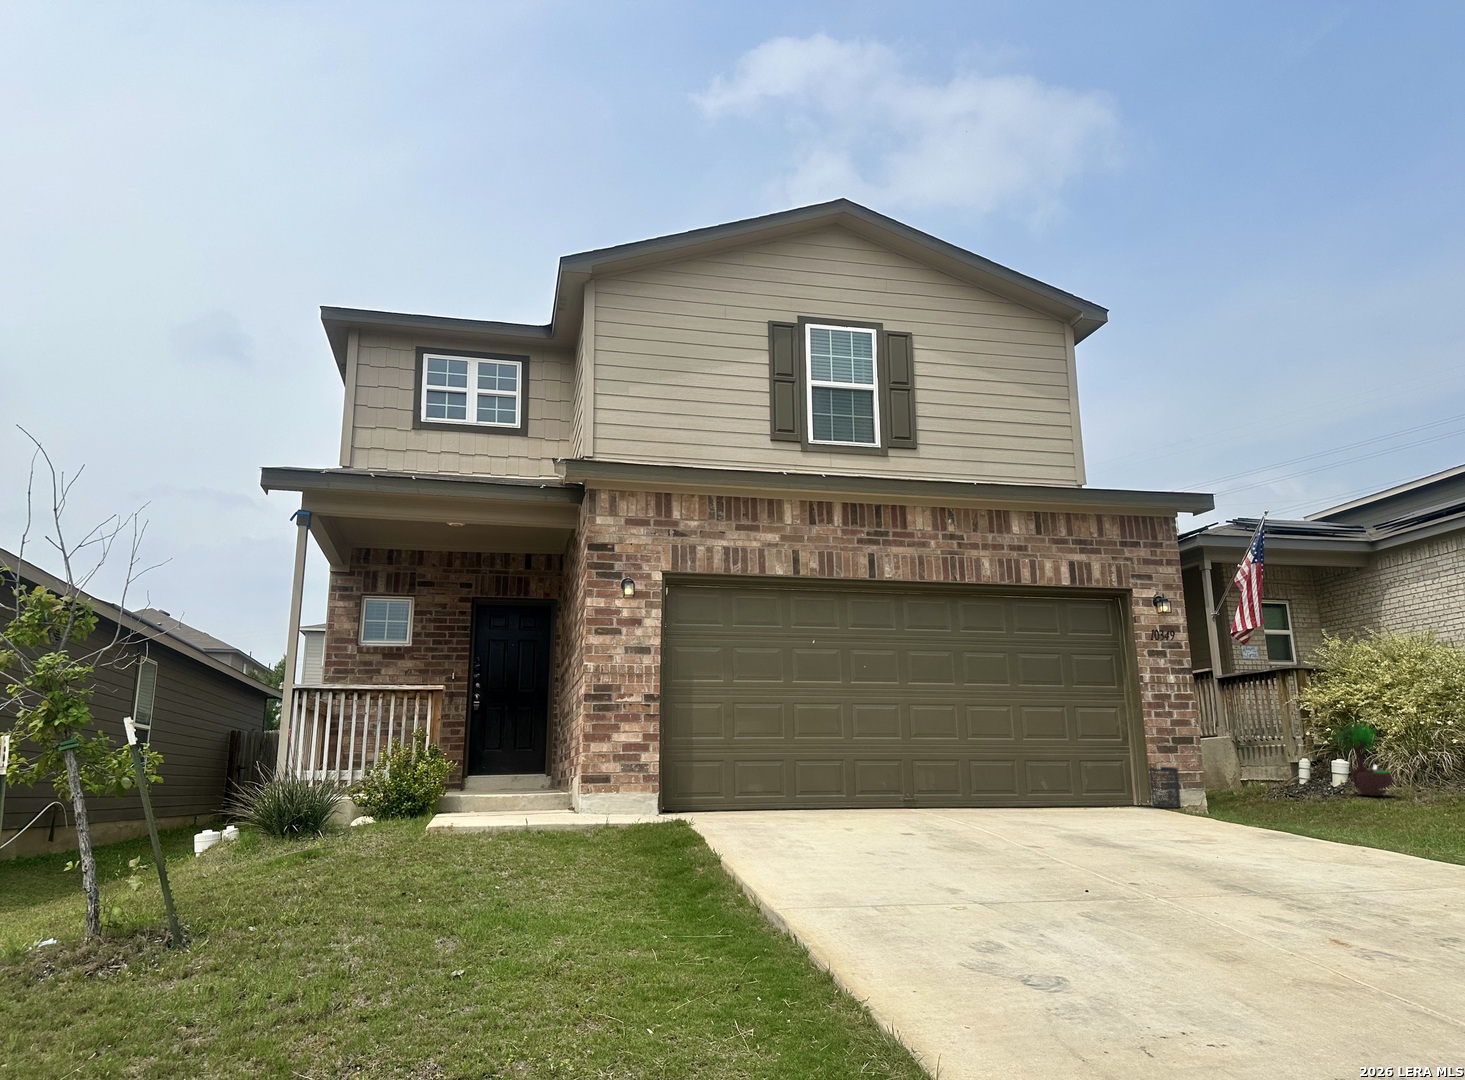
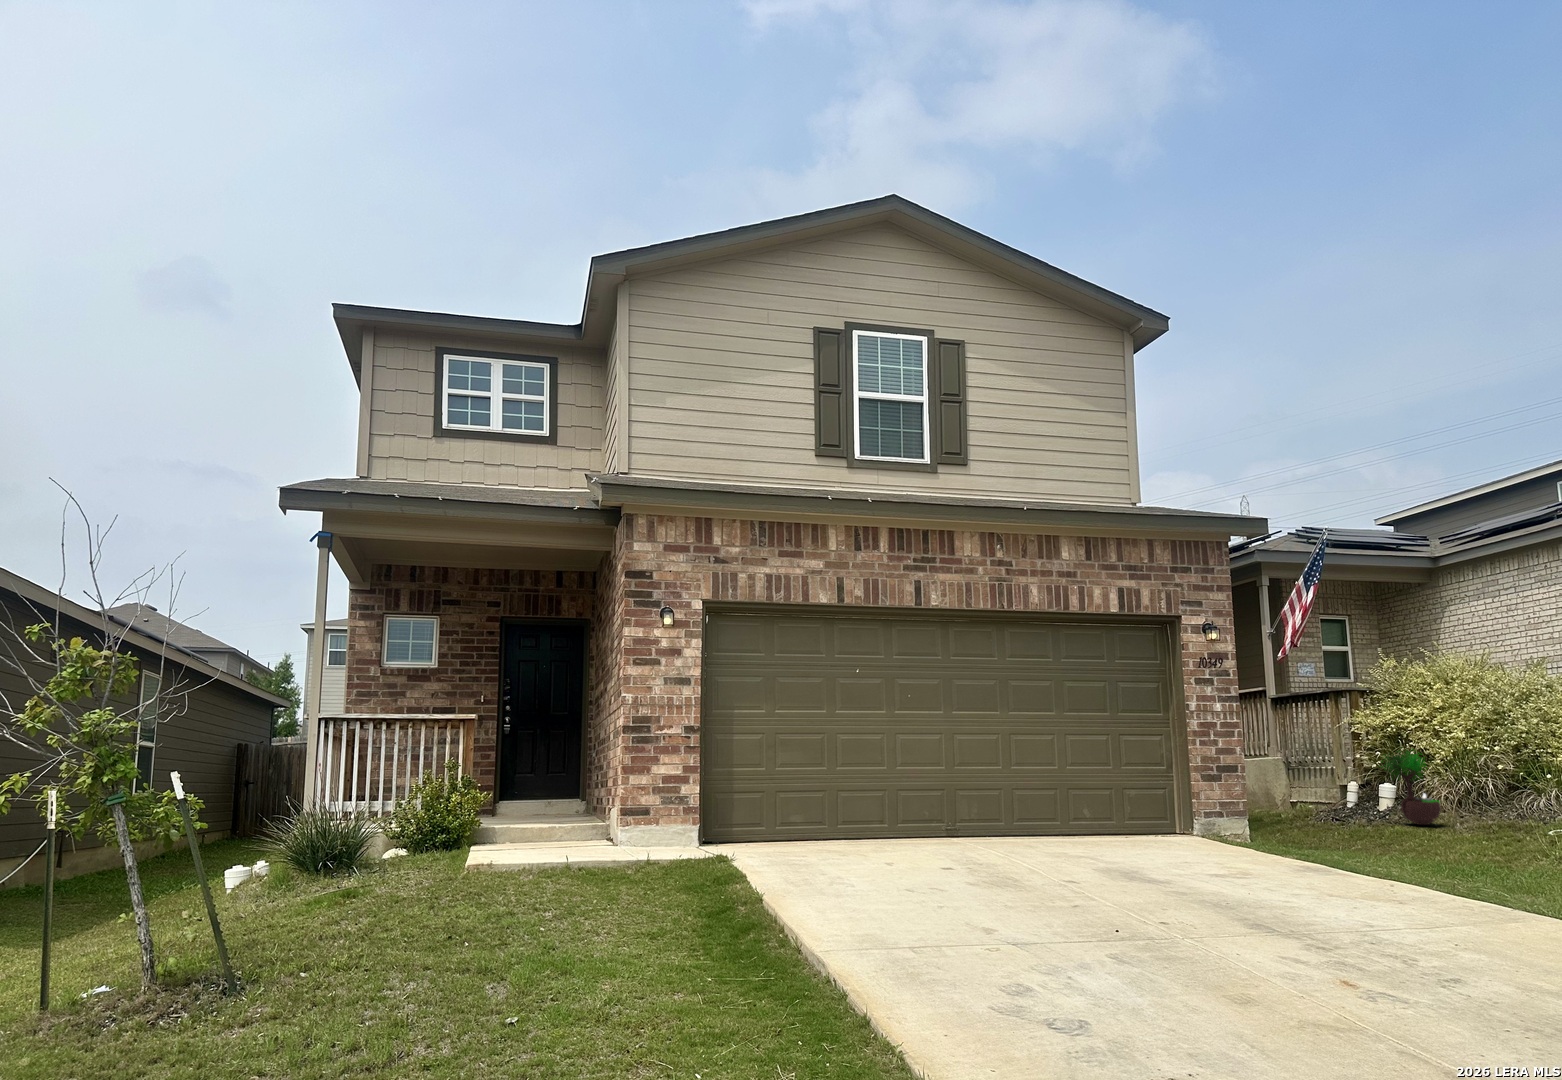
trash can: present [1149,767,1181,808] -> none [1194,797,1226,839]

